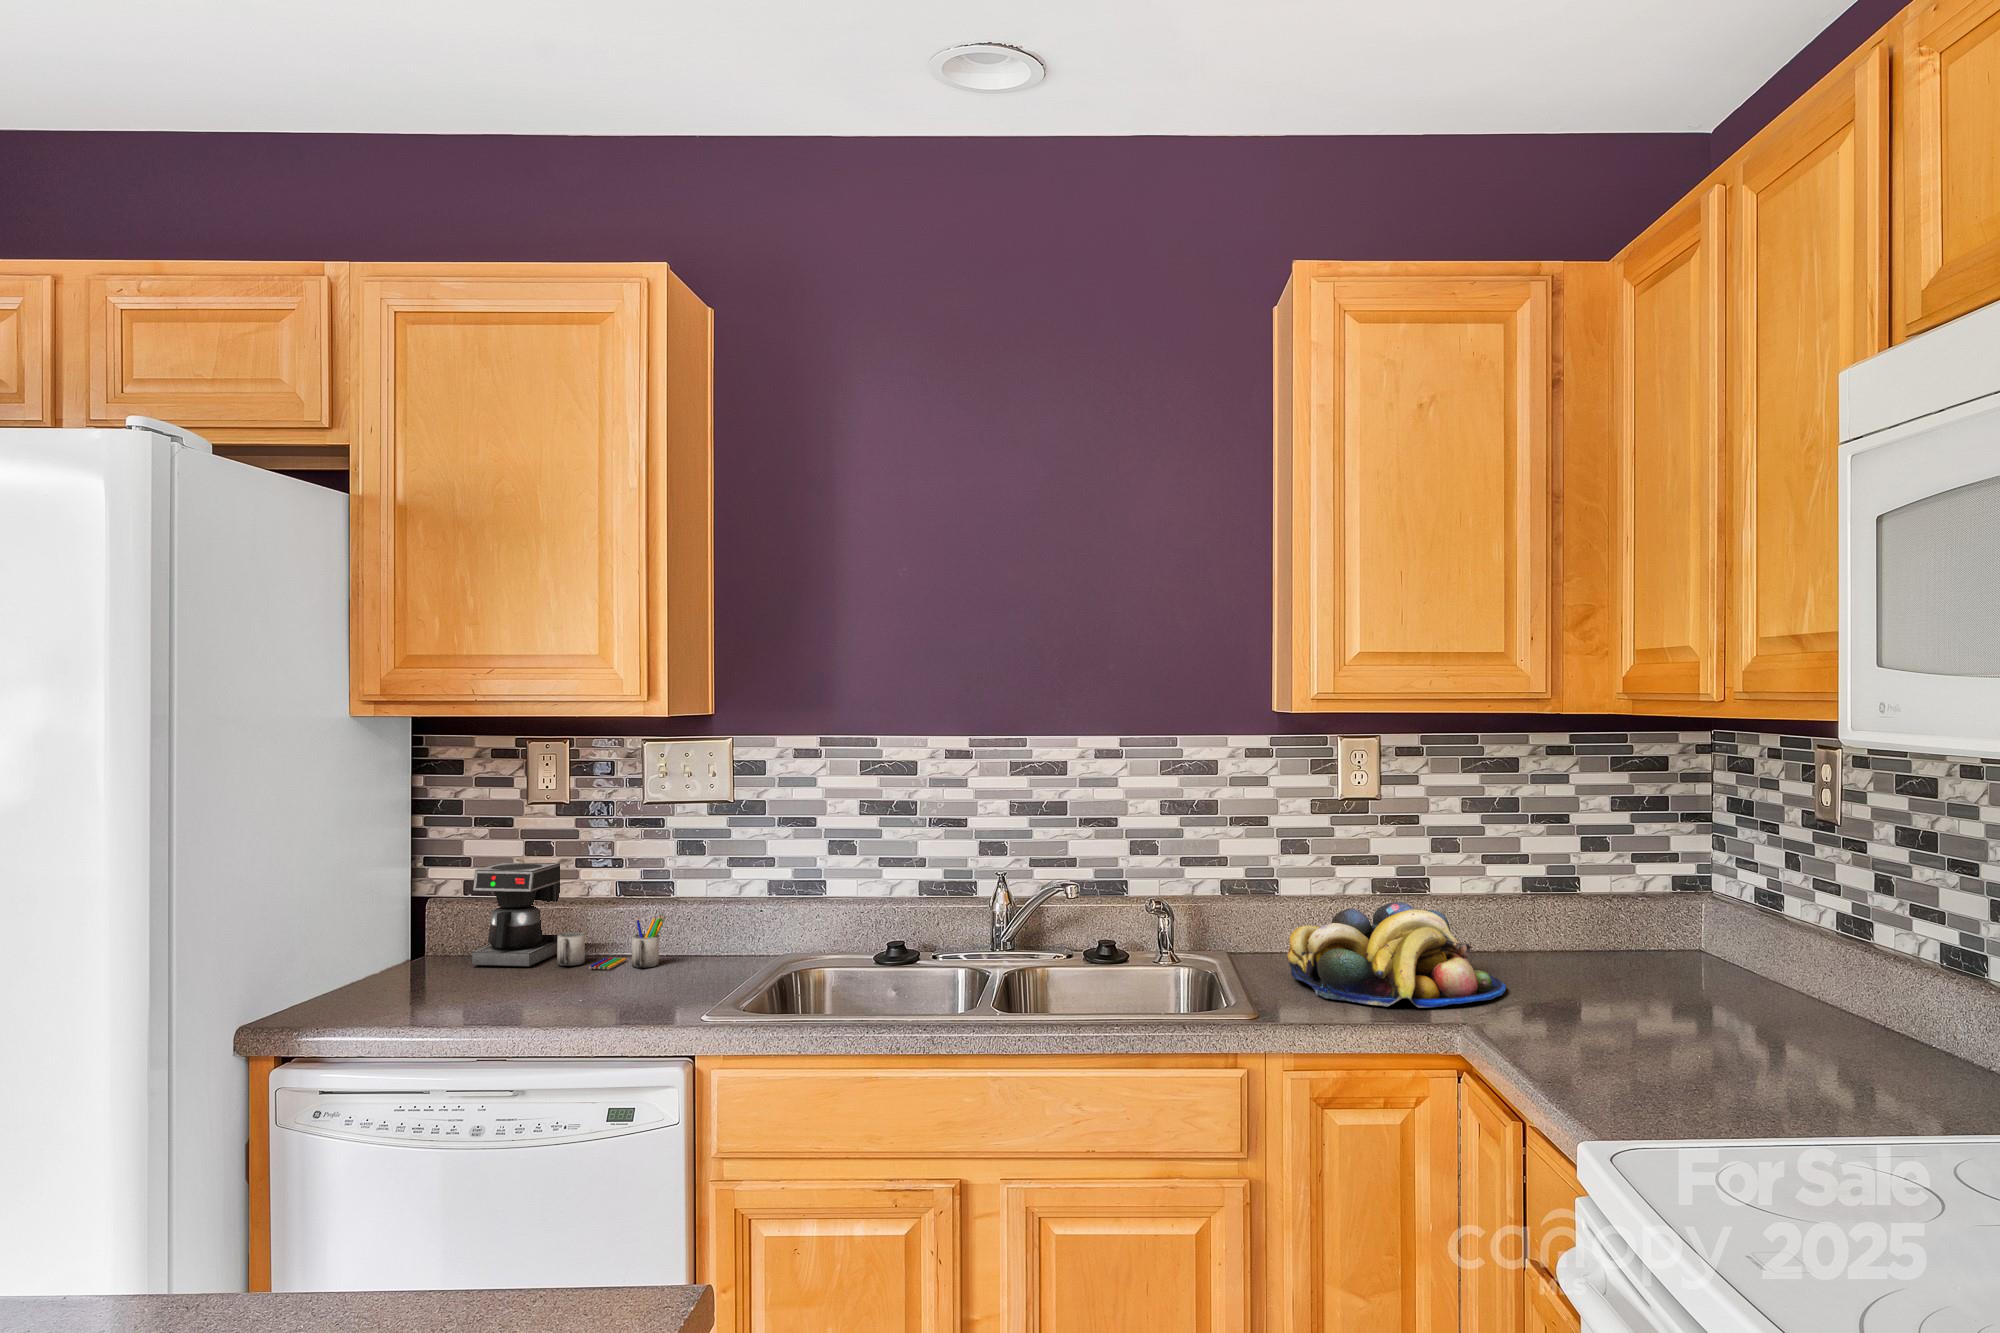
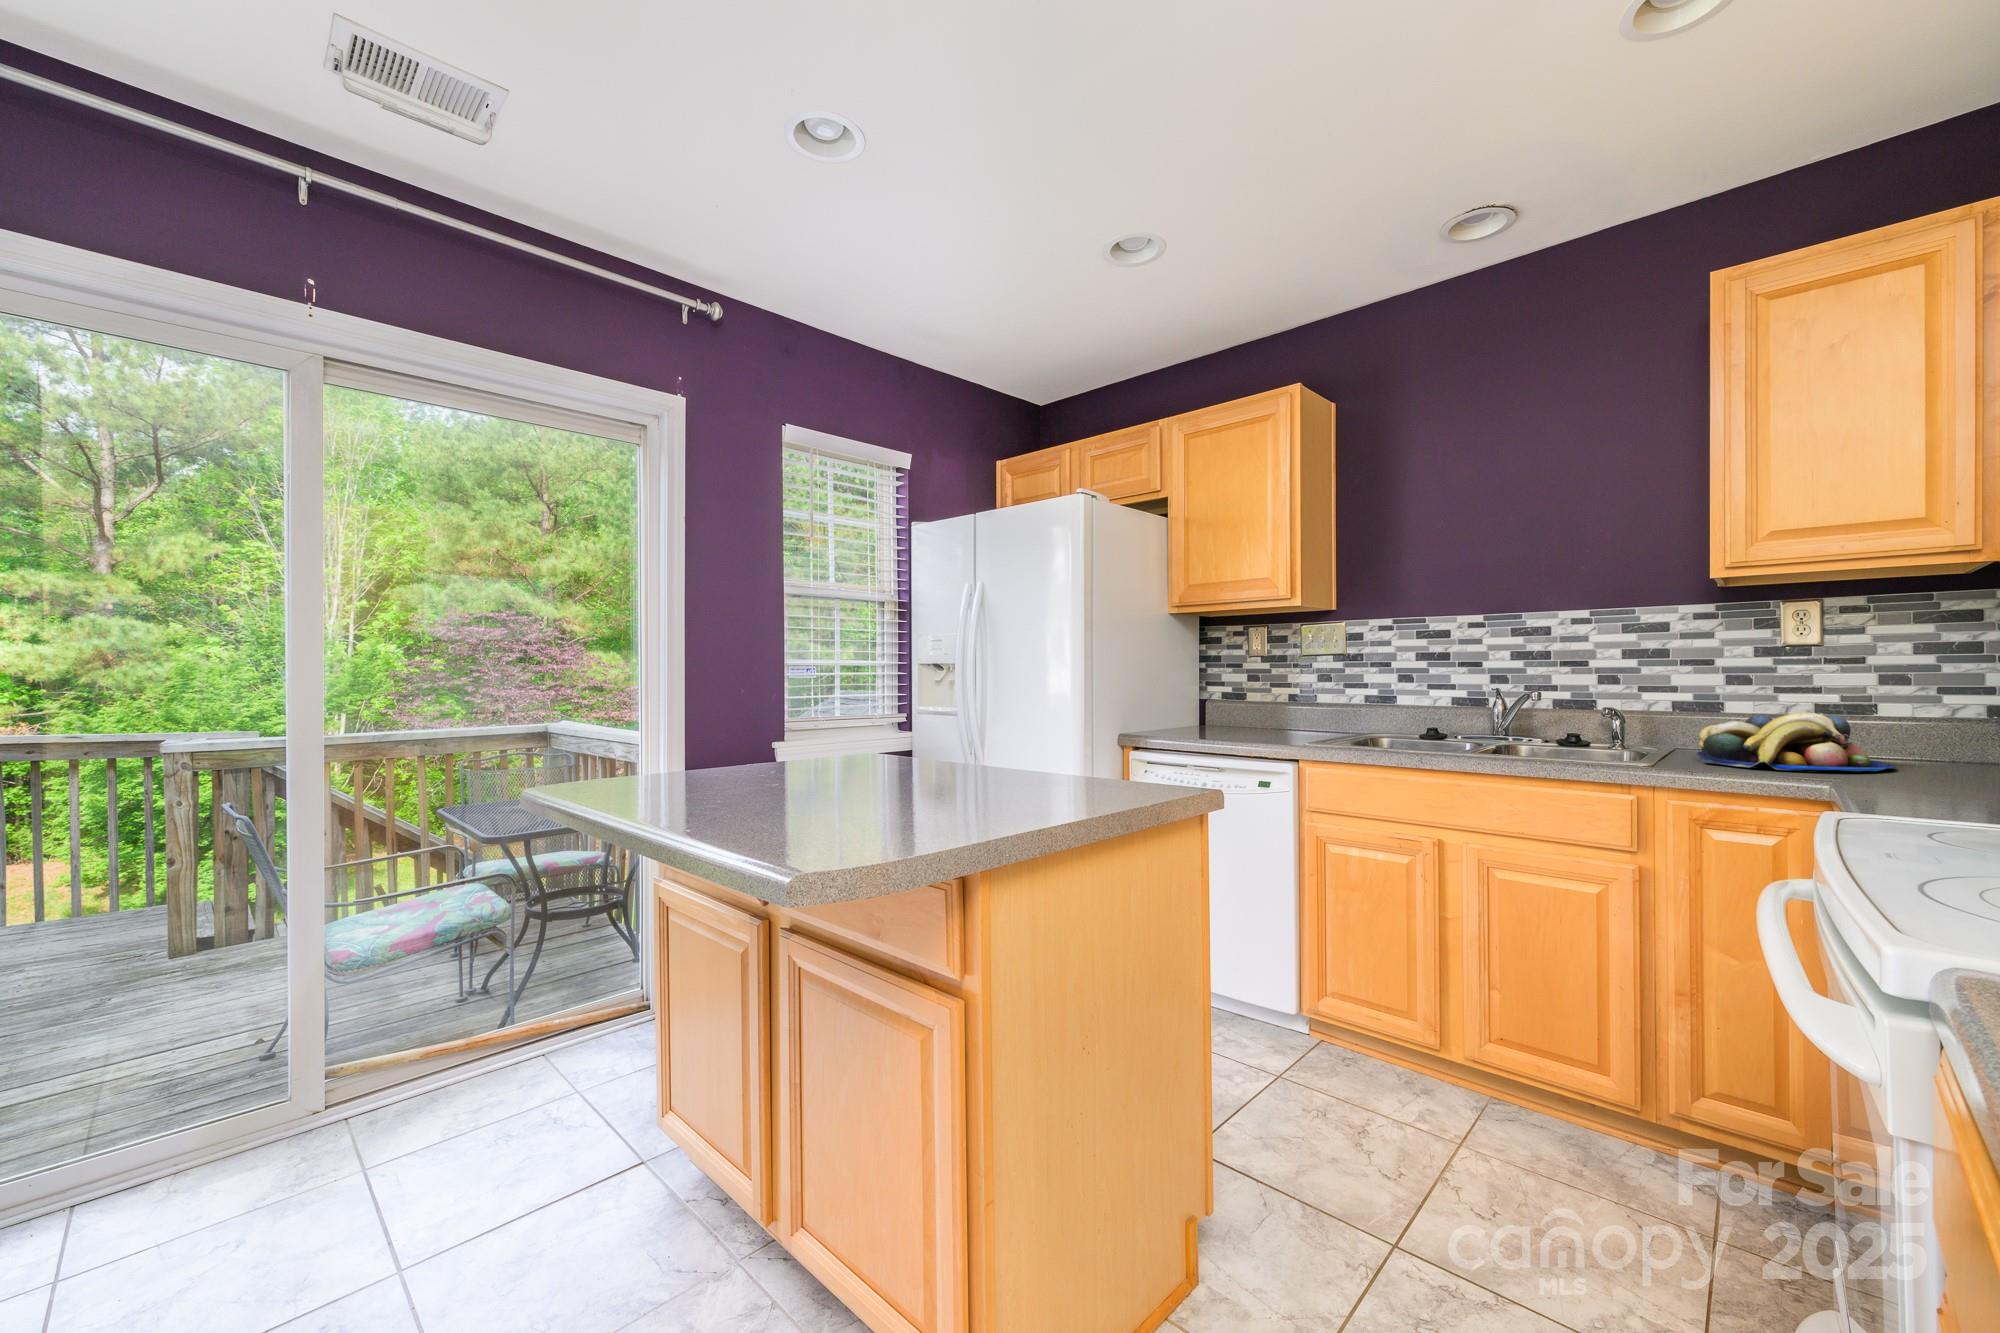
coffee maker: present [471,863,666,969] -> none [1222,685,1309,733]

